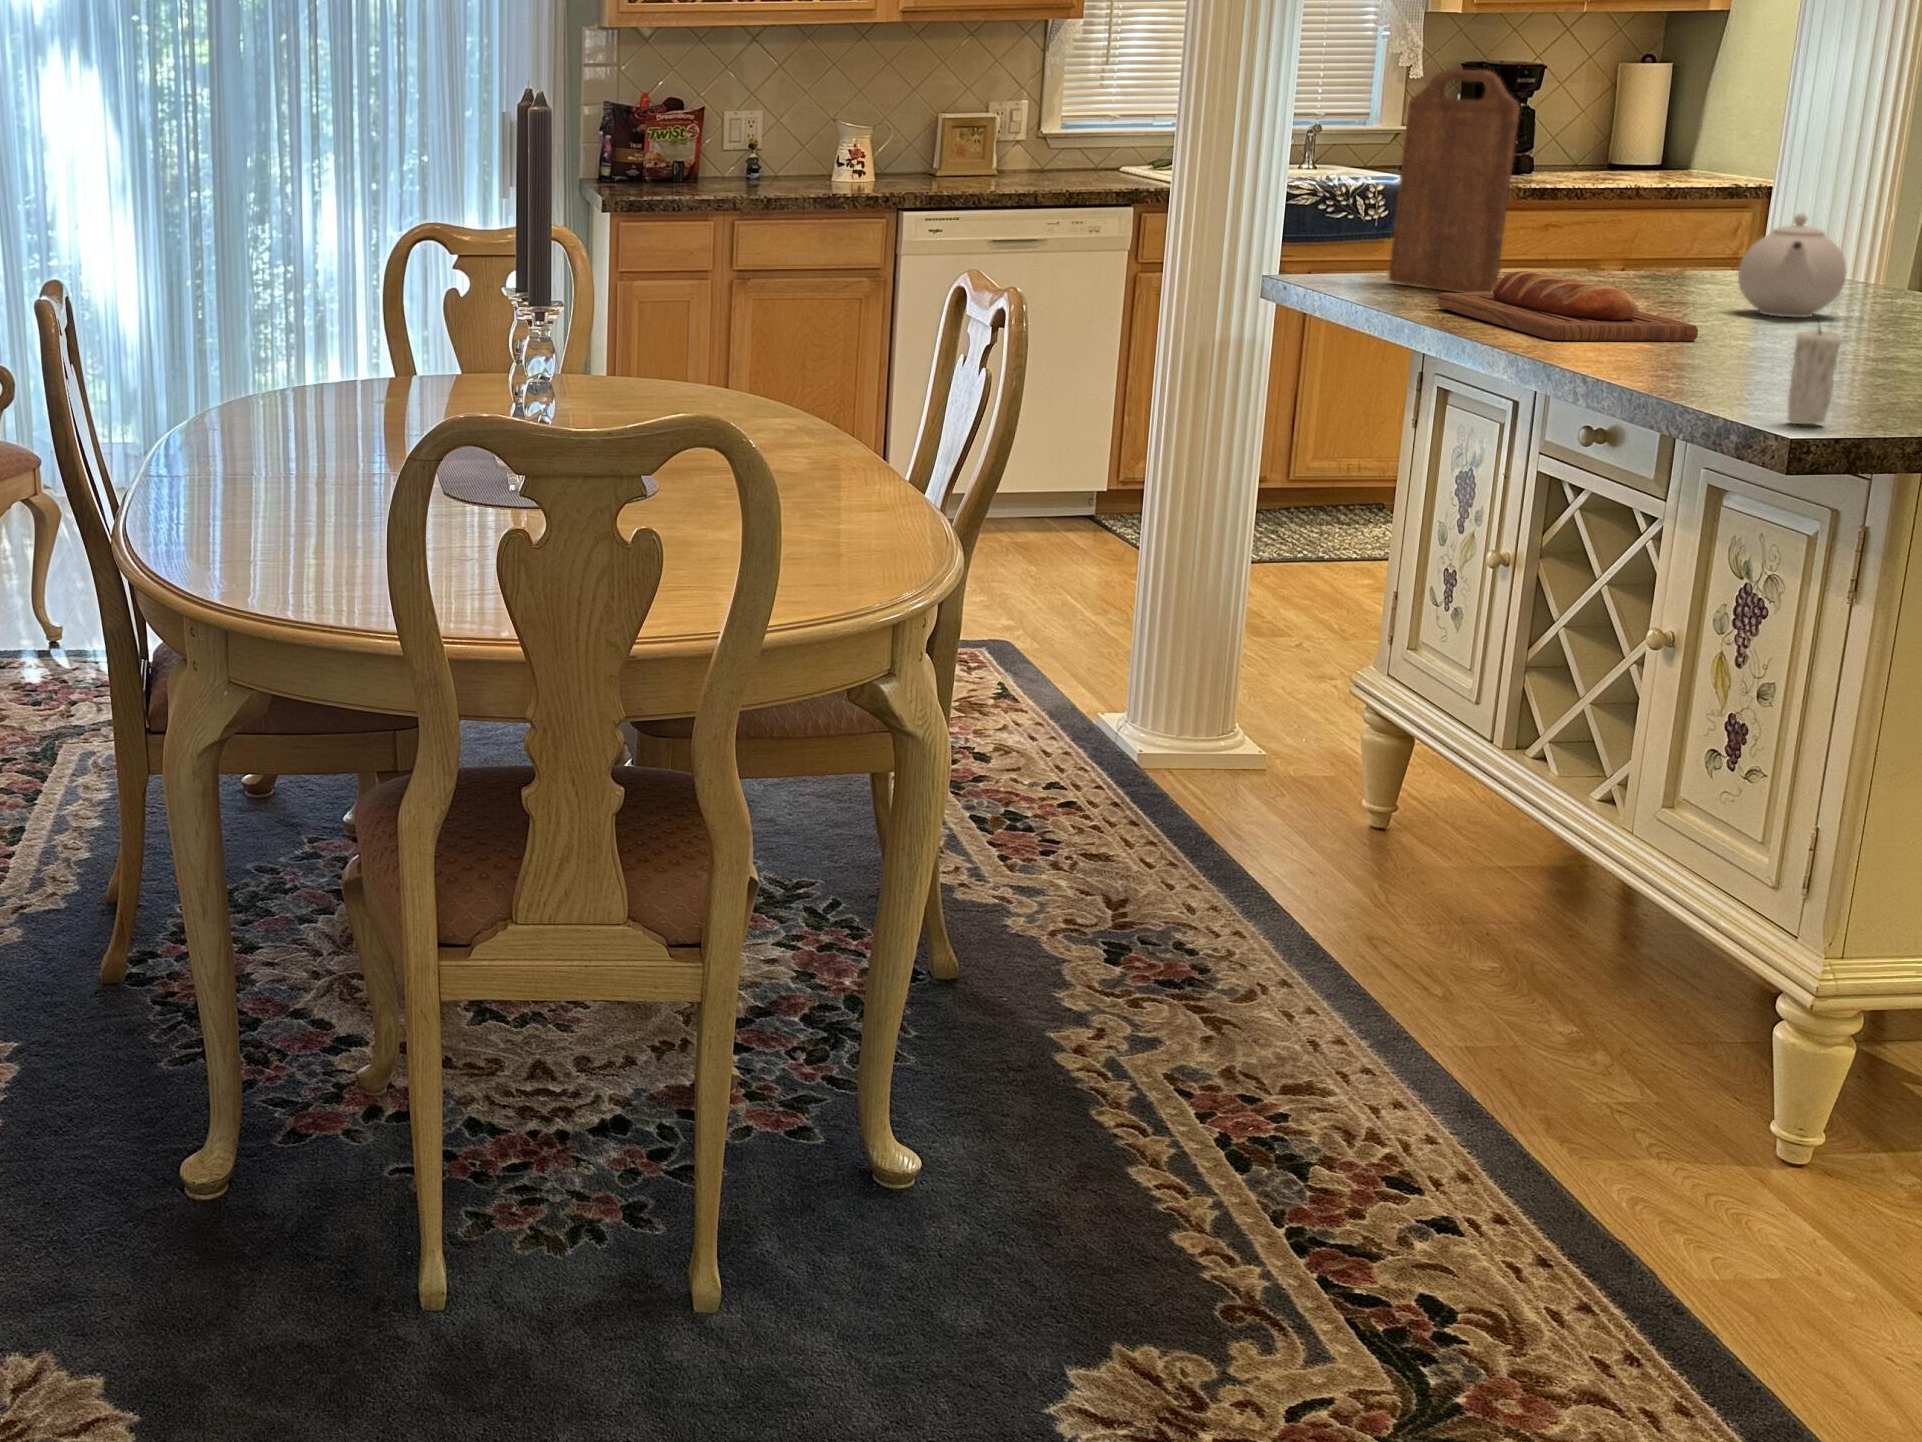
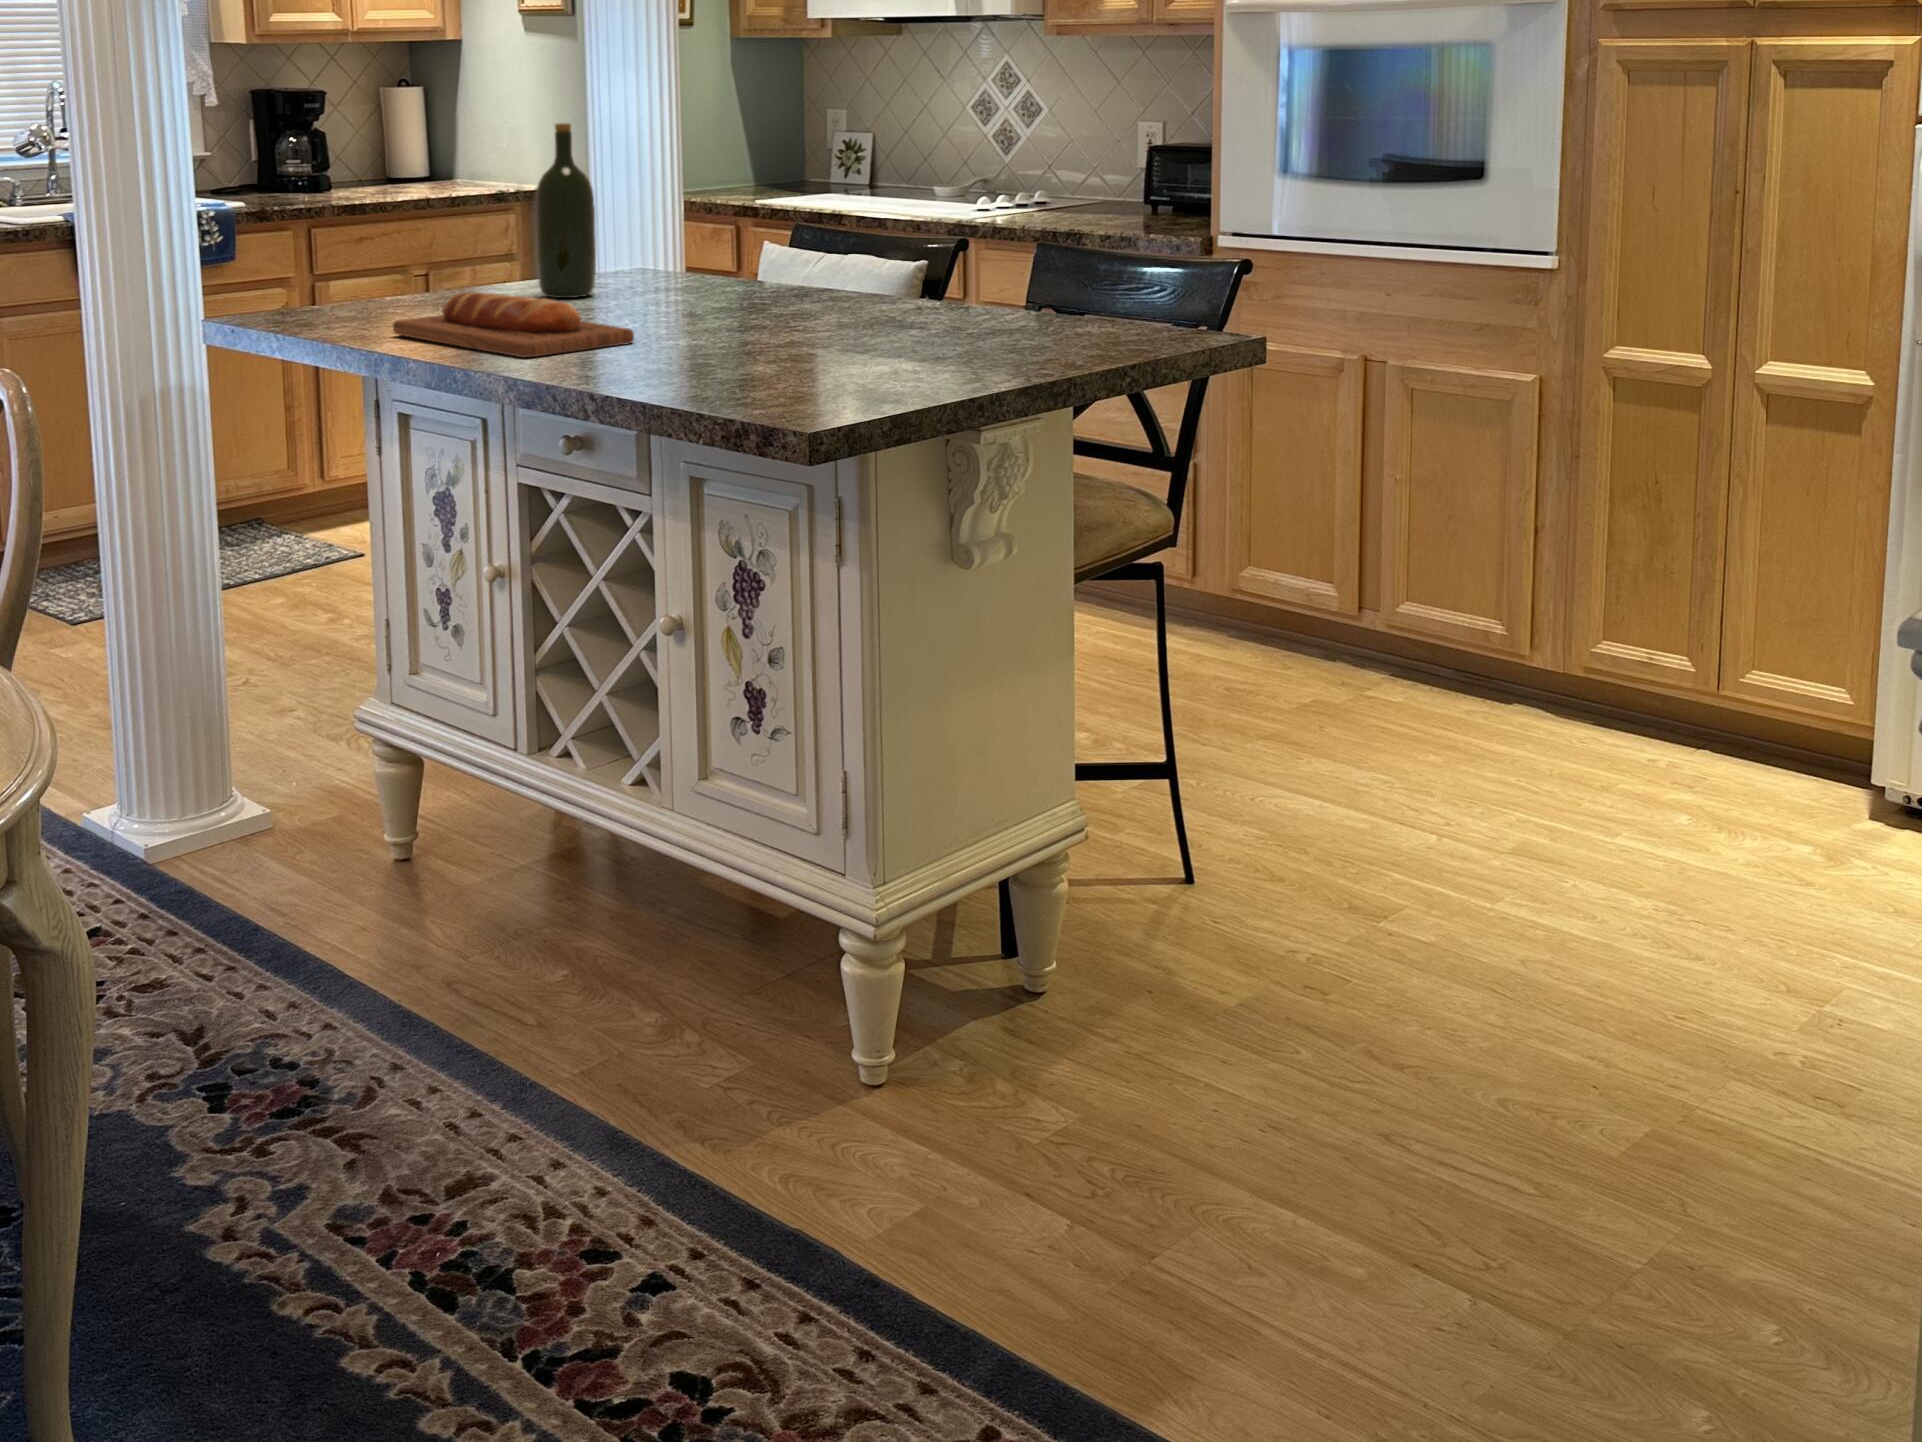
cutting board: present [1388,69,1520,293] -> none [313,101,428,317]
wine bottle: none [1645,103,1732,296] -> present [536,123,596,298]
teapot: present [1738,214,1847,317] -> none [626,218,707,310]
candle: present [1788,328,1841,424] -> none [788,315,824,418]

